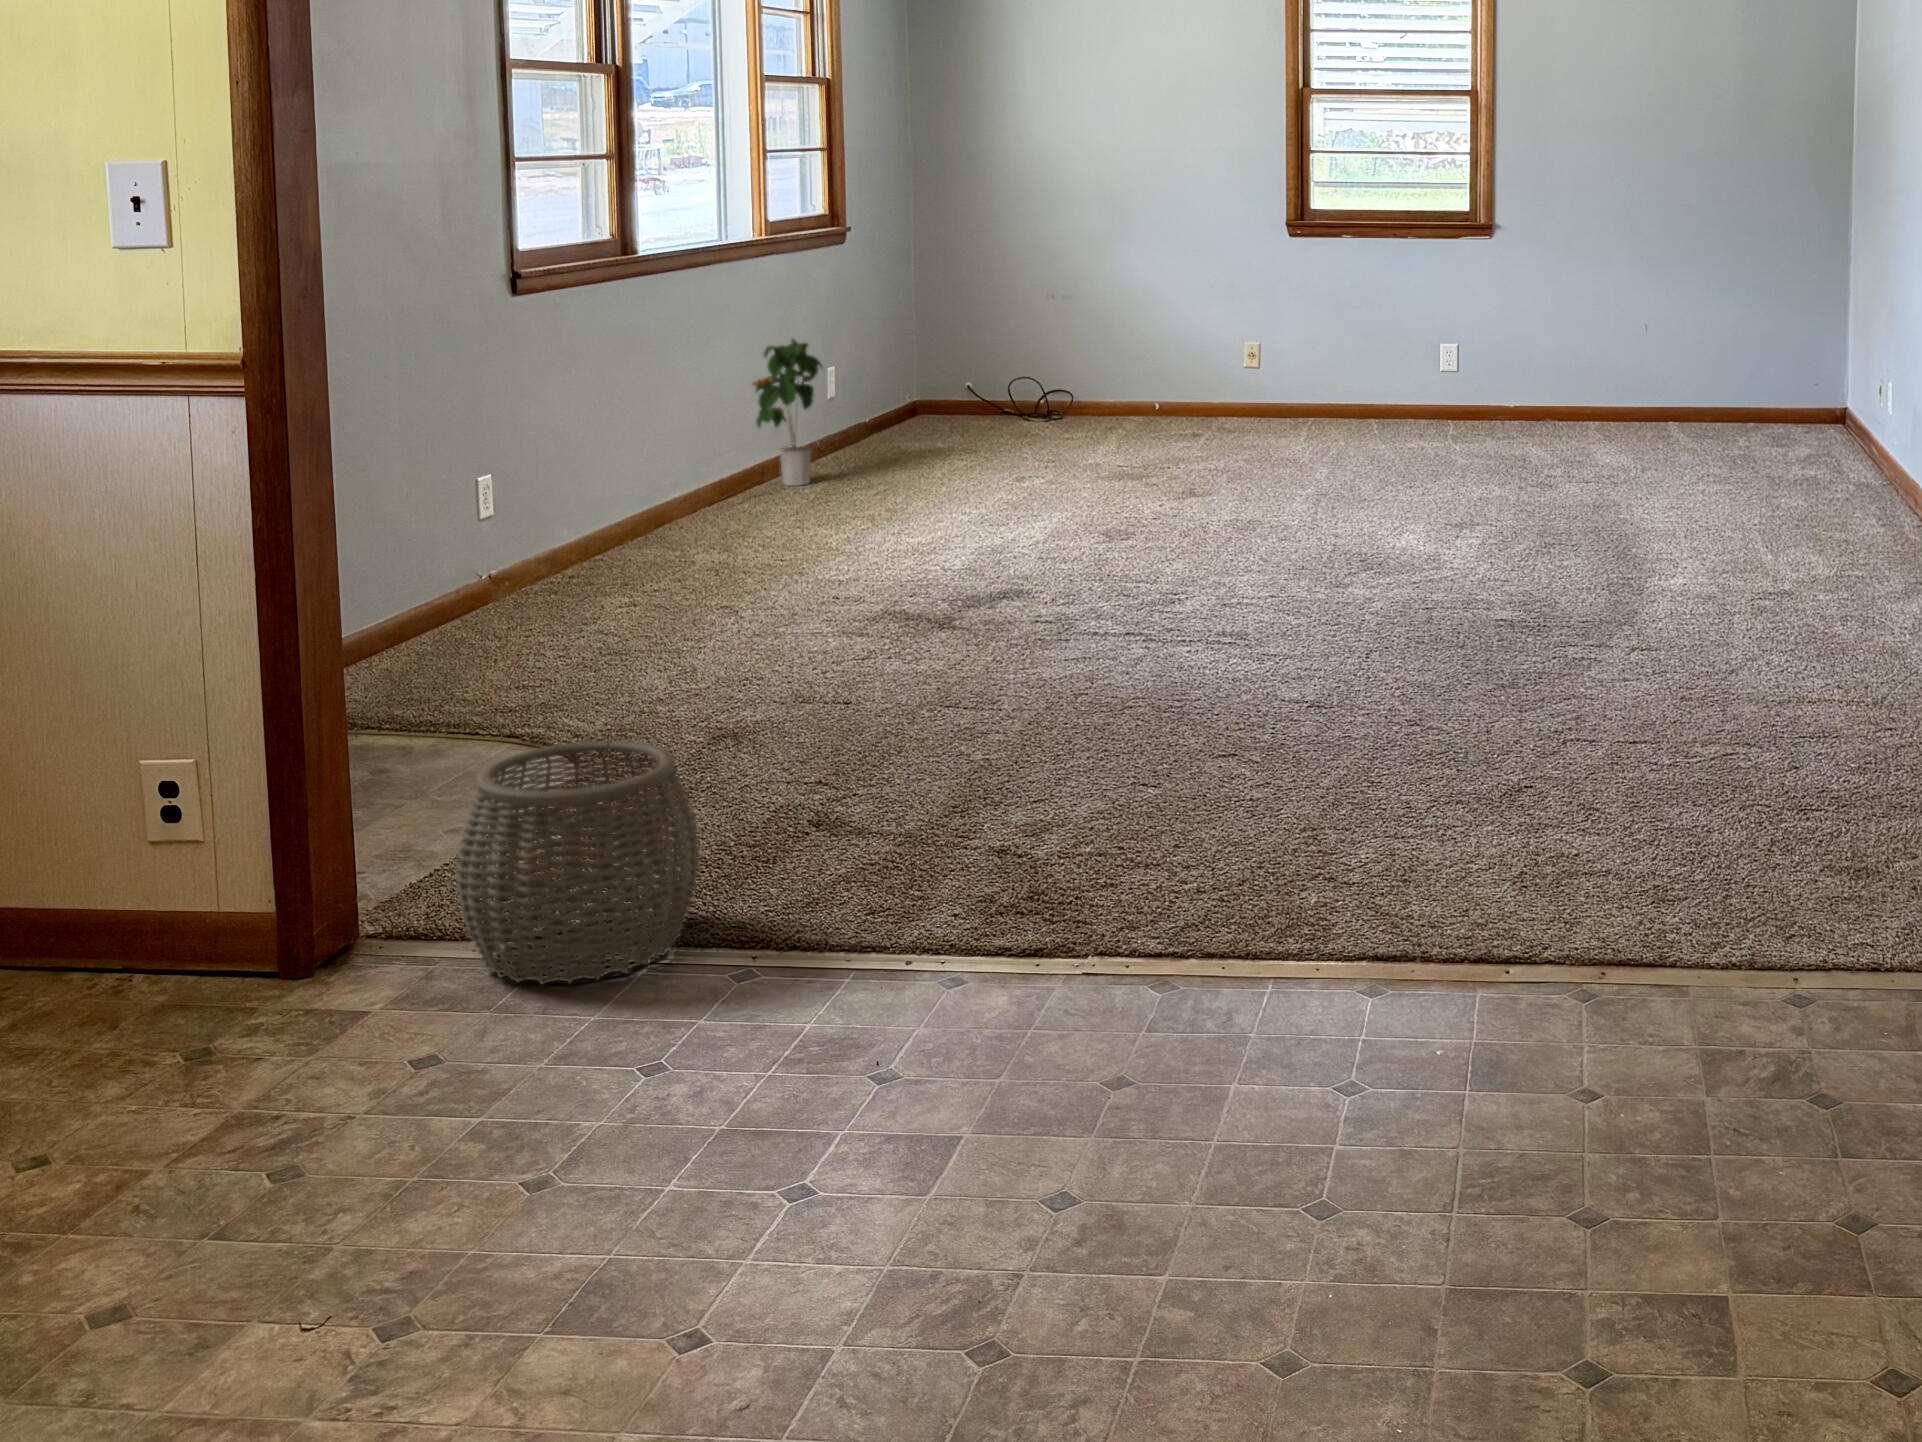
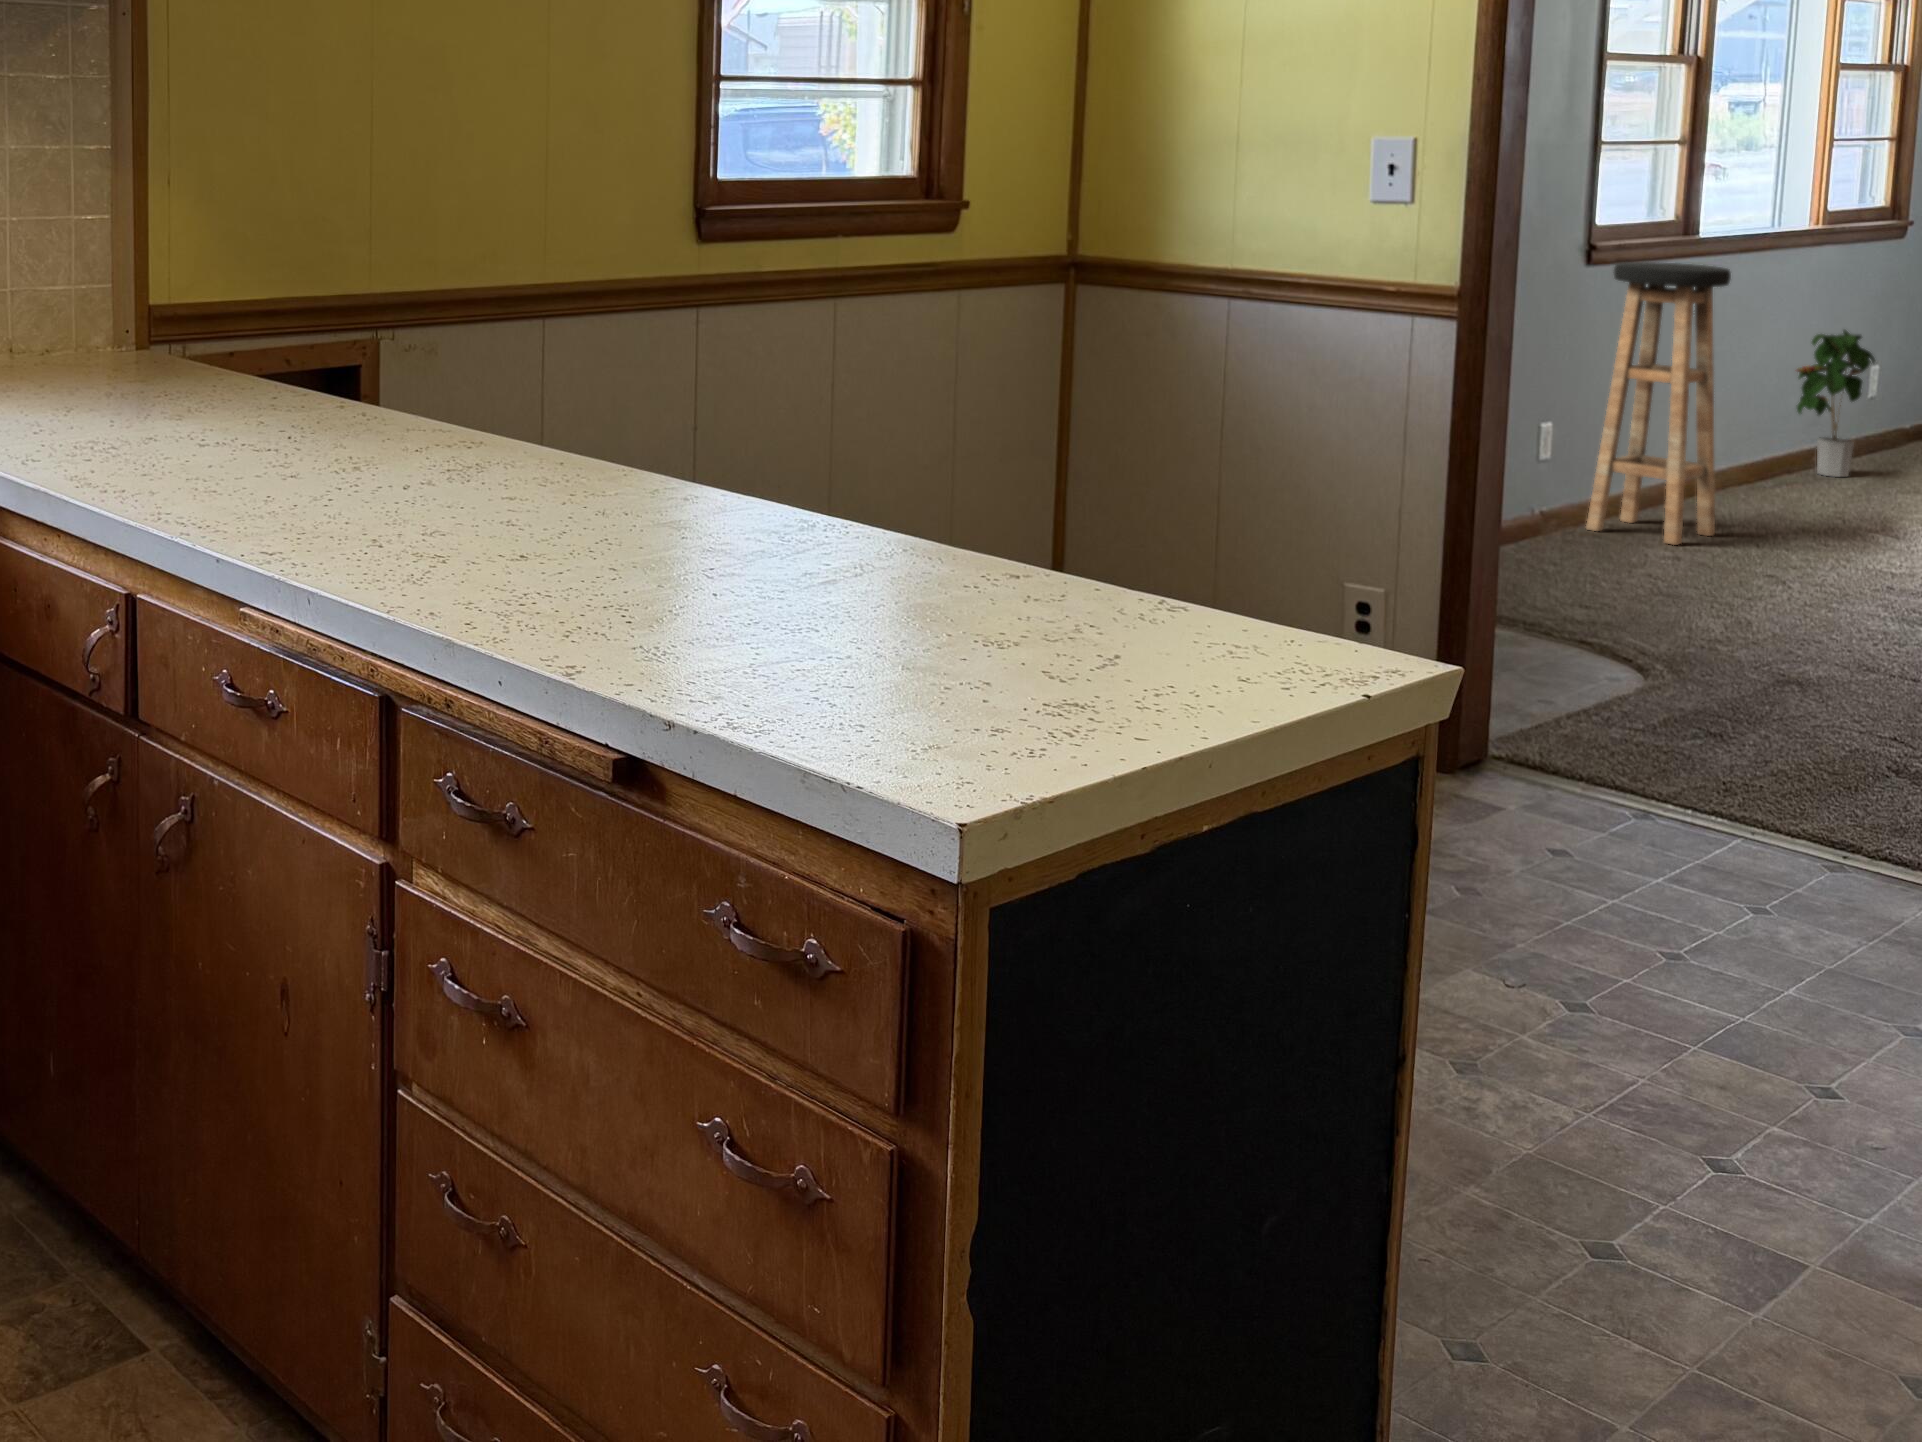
bar stool: none [544,288,677,591] -> present [1586,262,1731,545]
woven basket: present [455,741,700,984] -> none [1578,637,1800,839]

